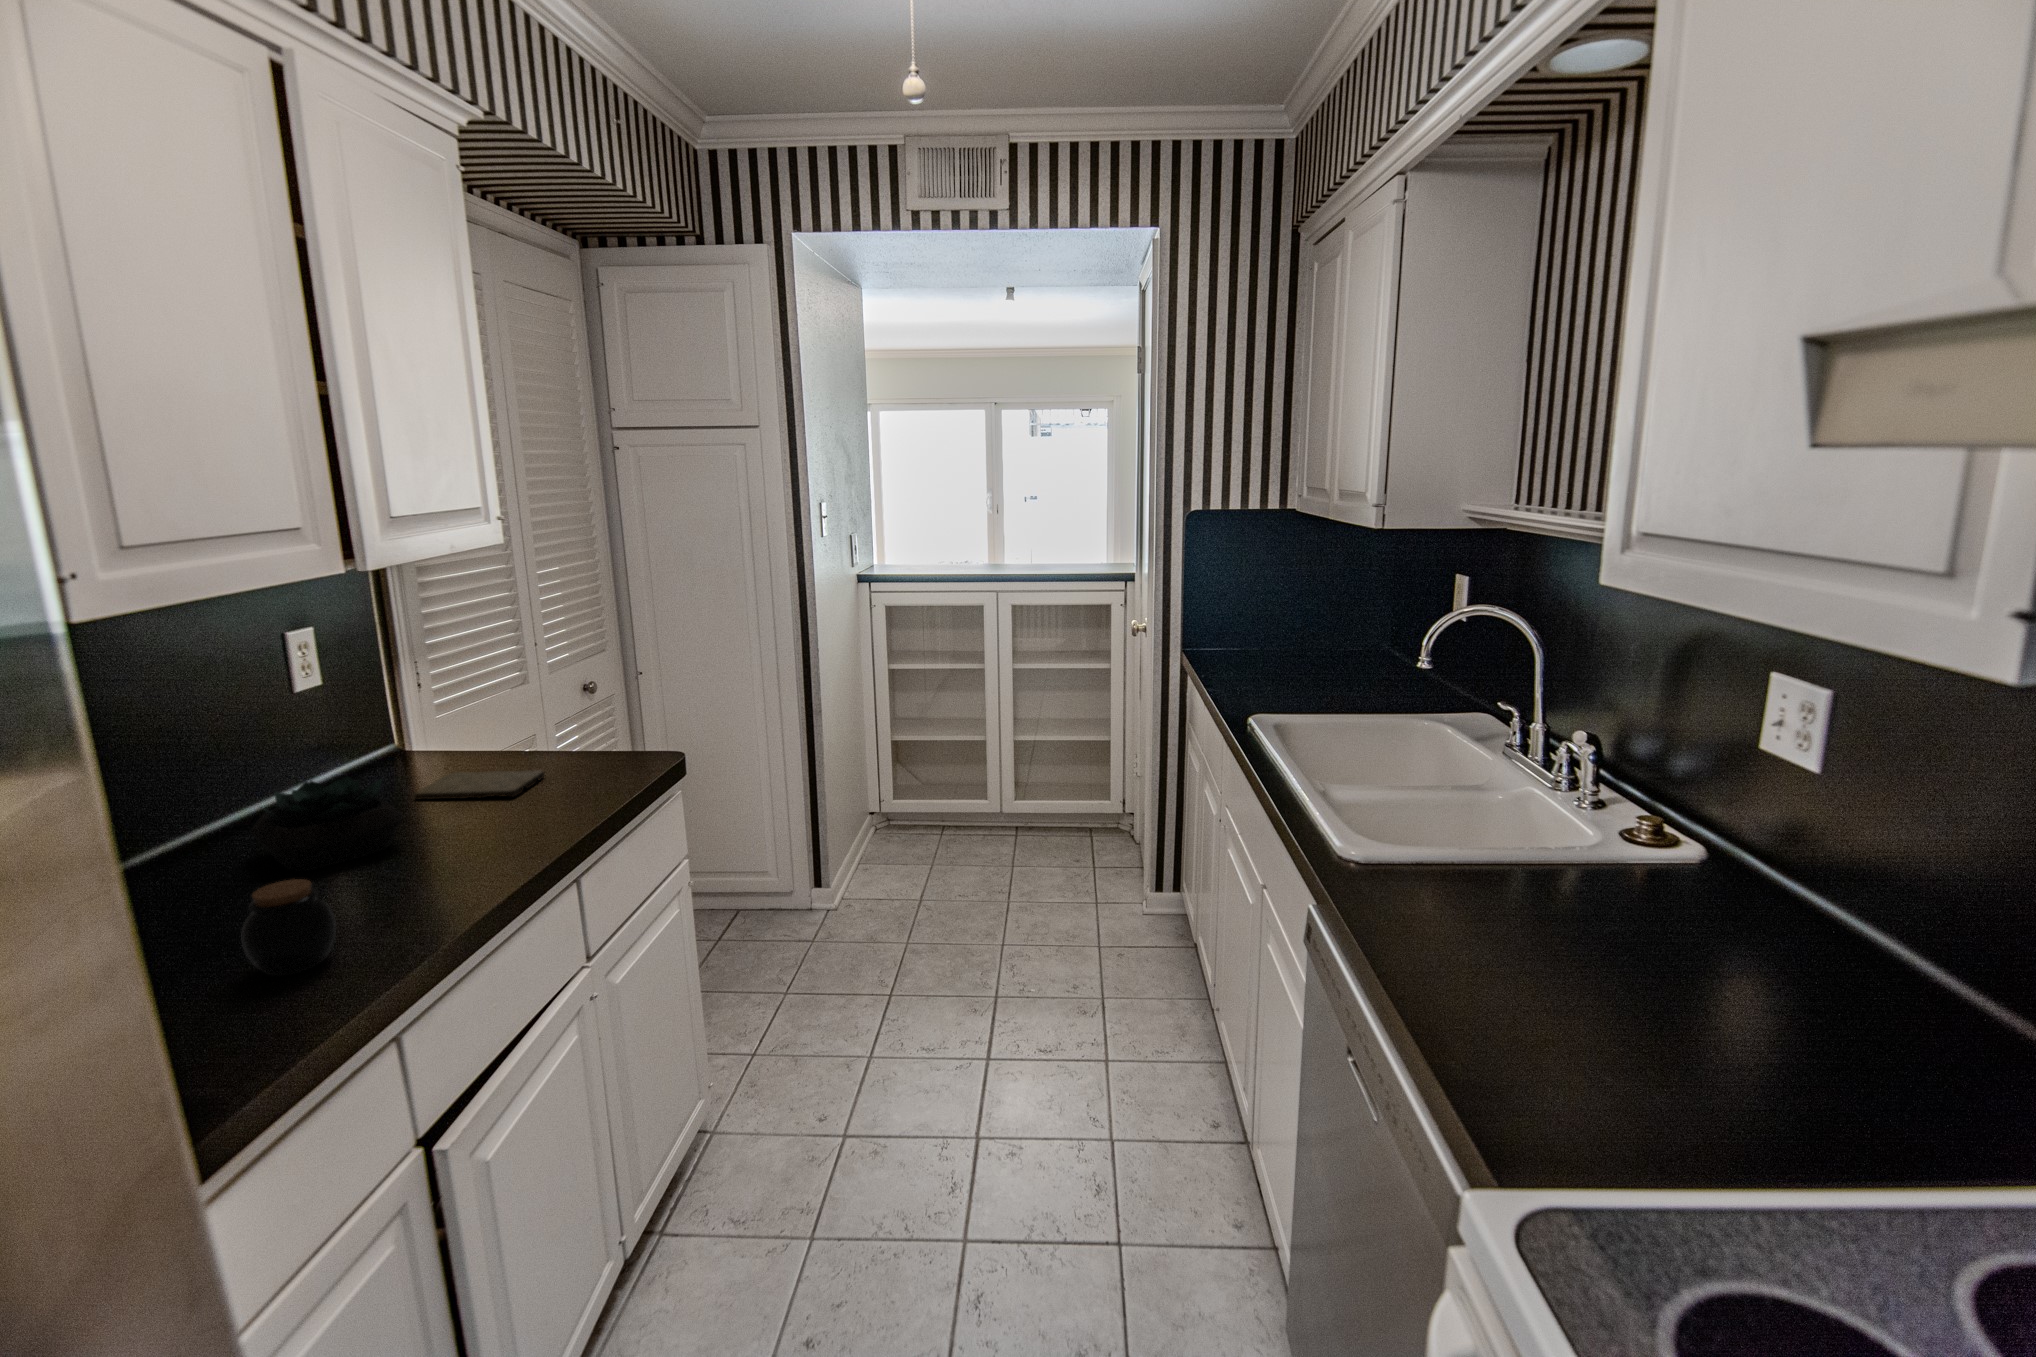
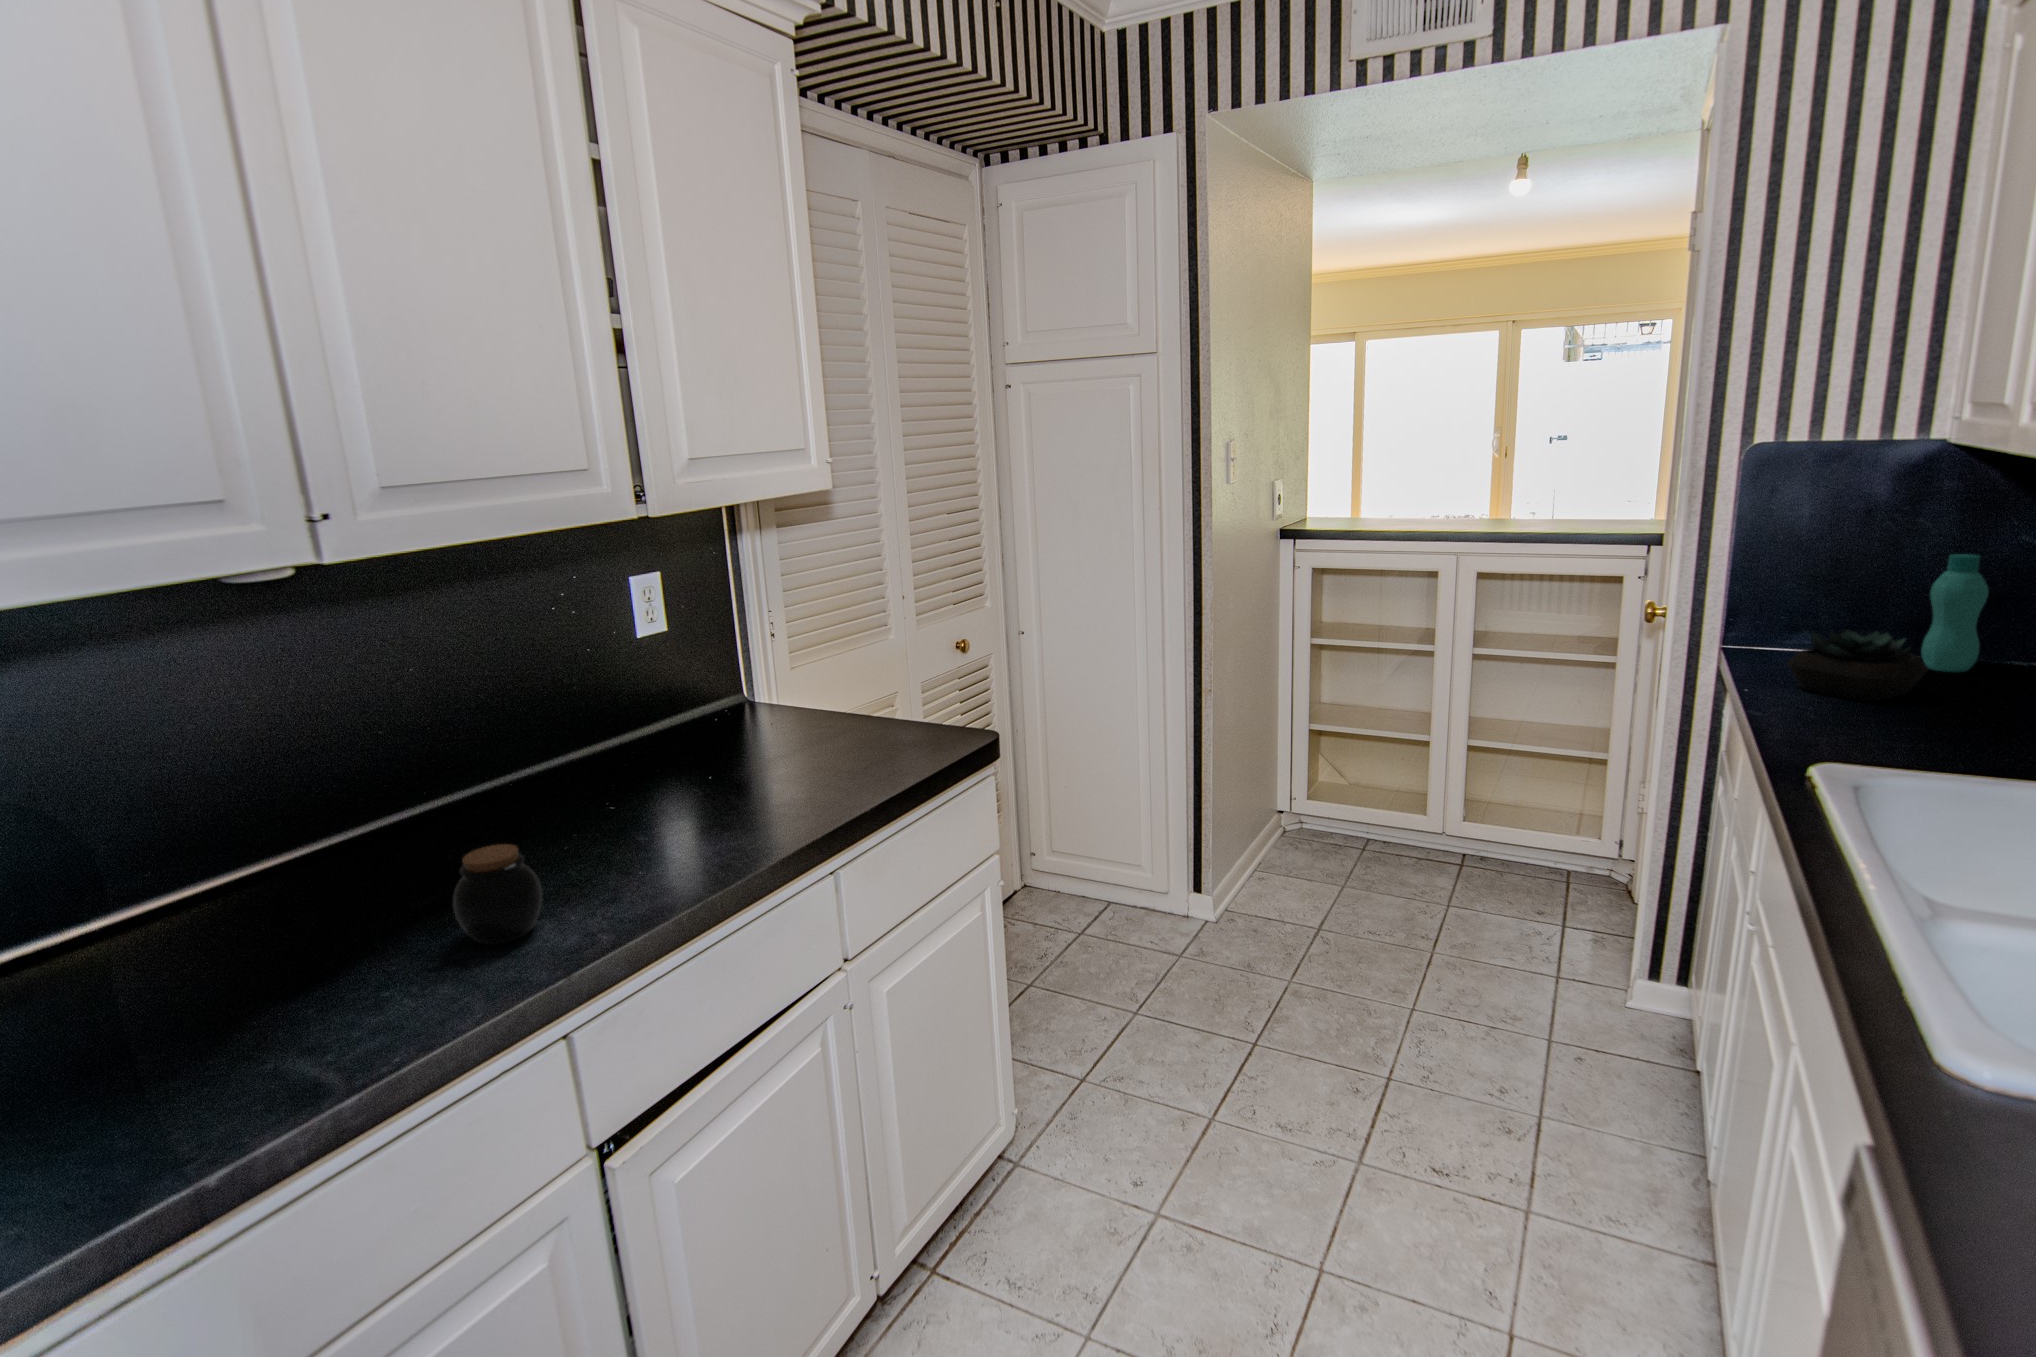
bottle: none [1290,583,1320,658] -> present [1921,554,1989,672]
cutting board: present [414,770,544,799] -> none [721,732,847,768]
succulent plant: present [251,776,403,871] -> present [1787,630,1929,700]

